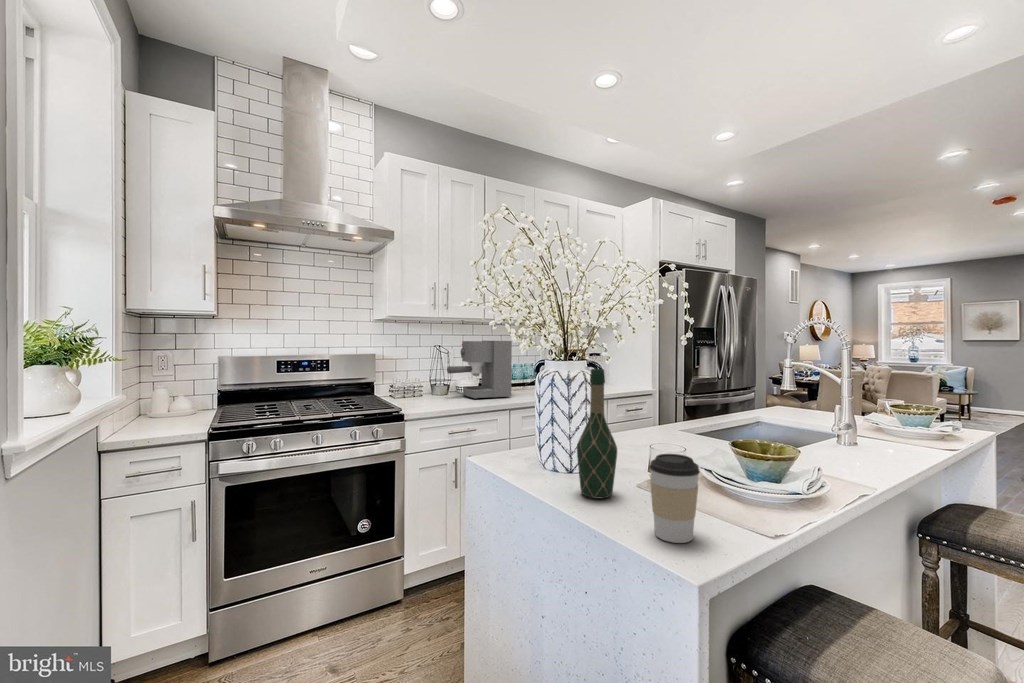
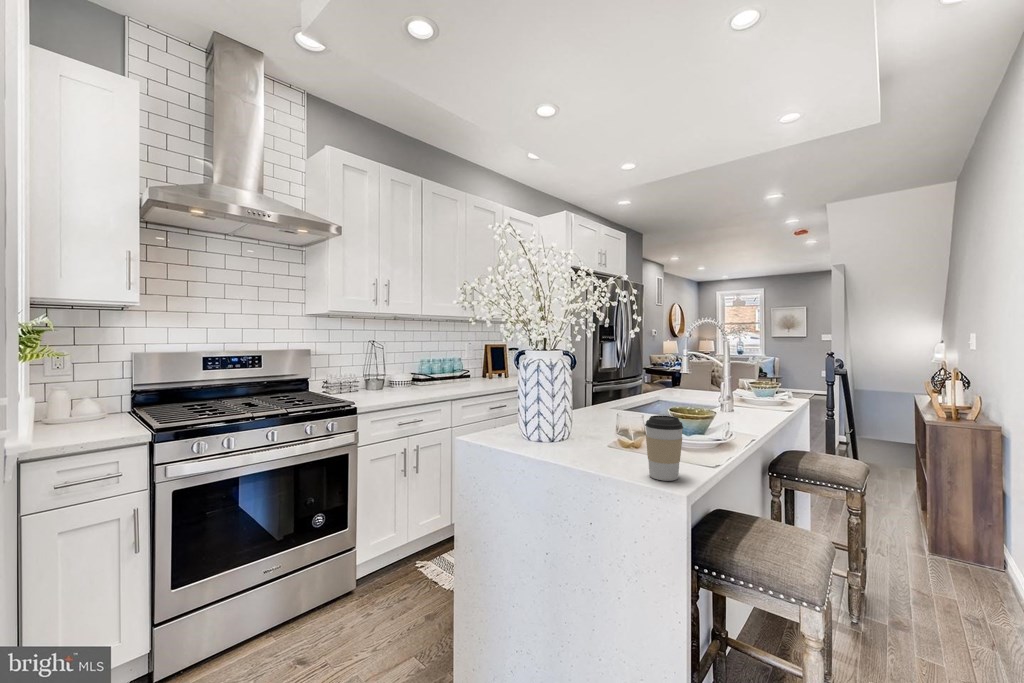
coffee maker: present [447,341,512,399] -> none [387,336,449,392]
wine bottle: present [577,369,617,498] -> none [571,353,604,459]

